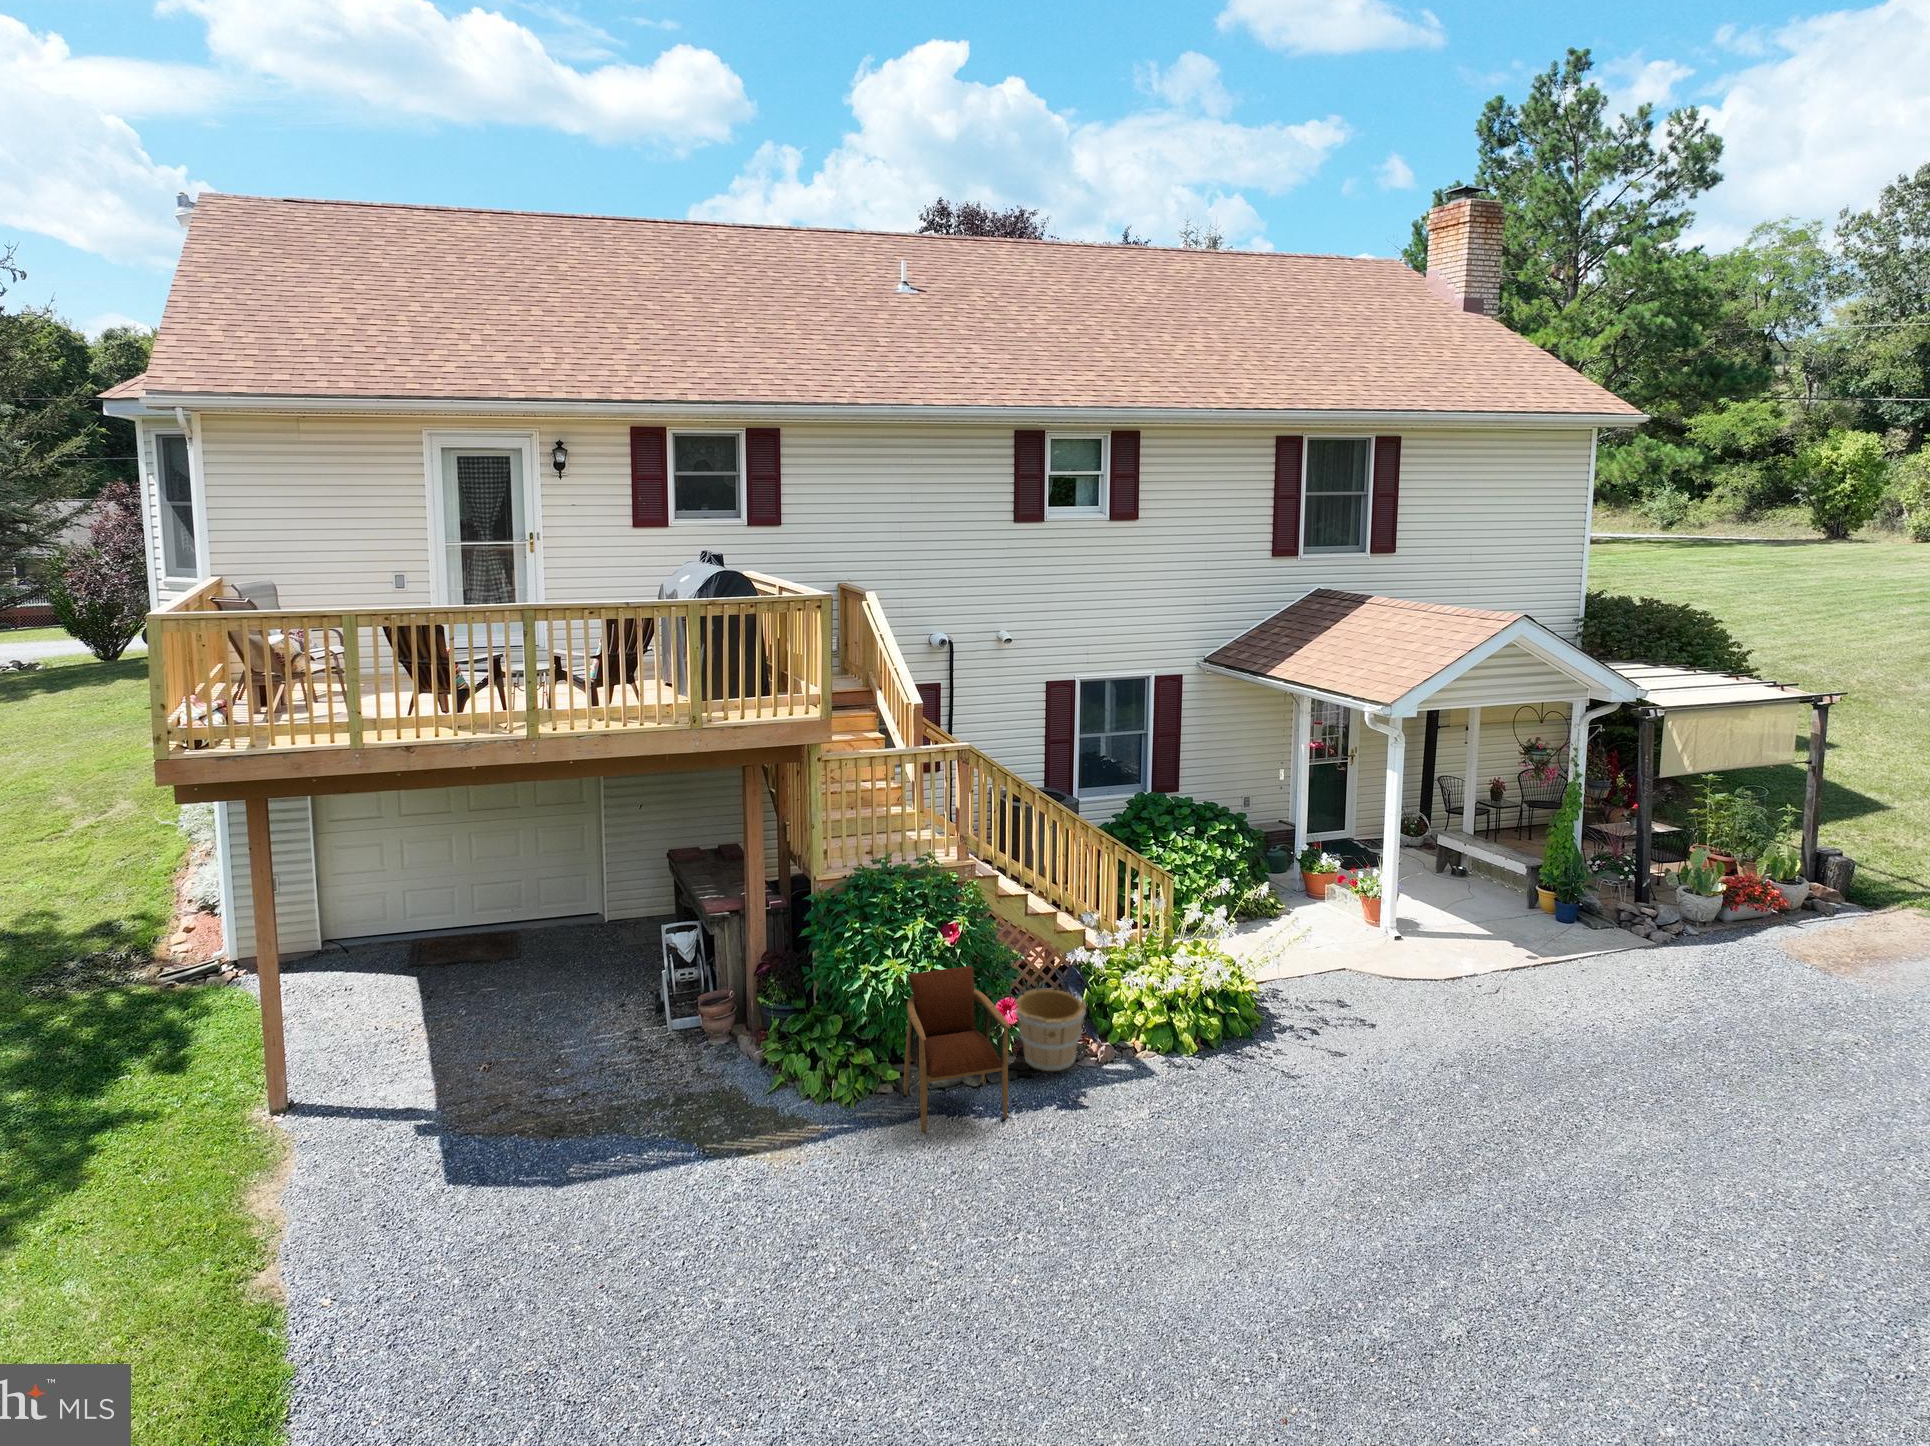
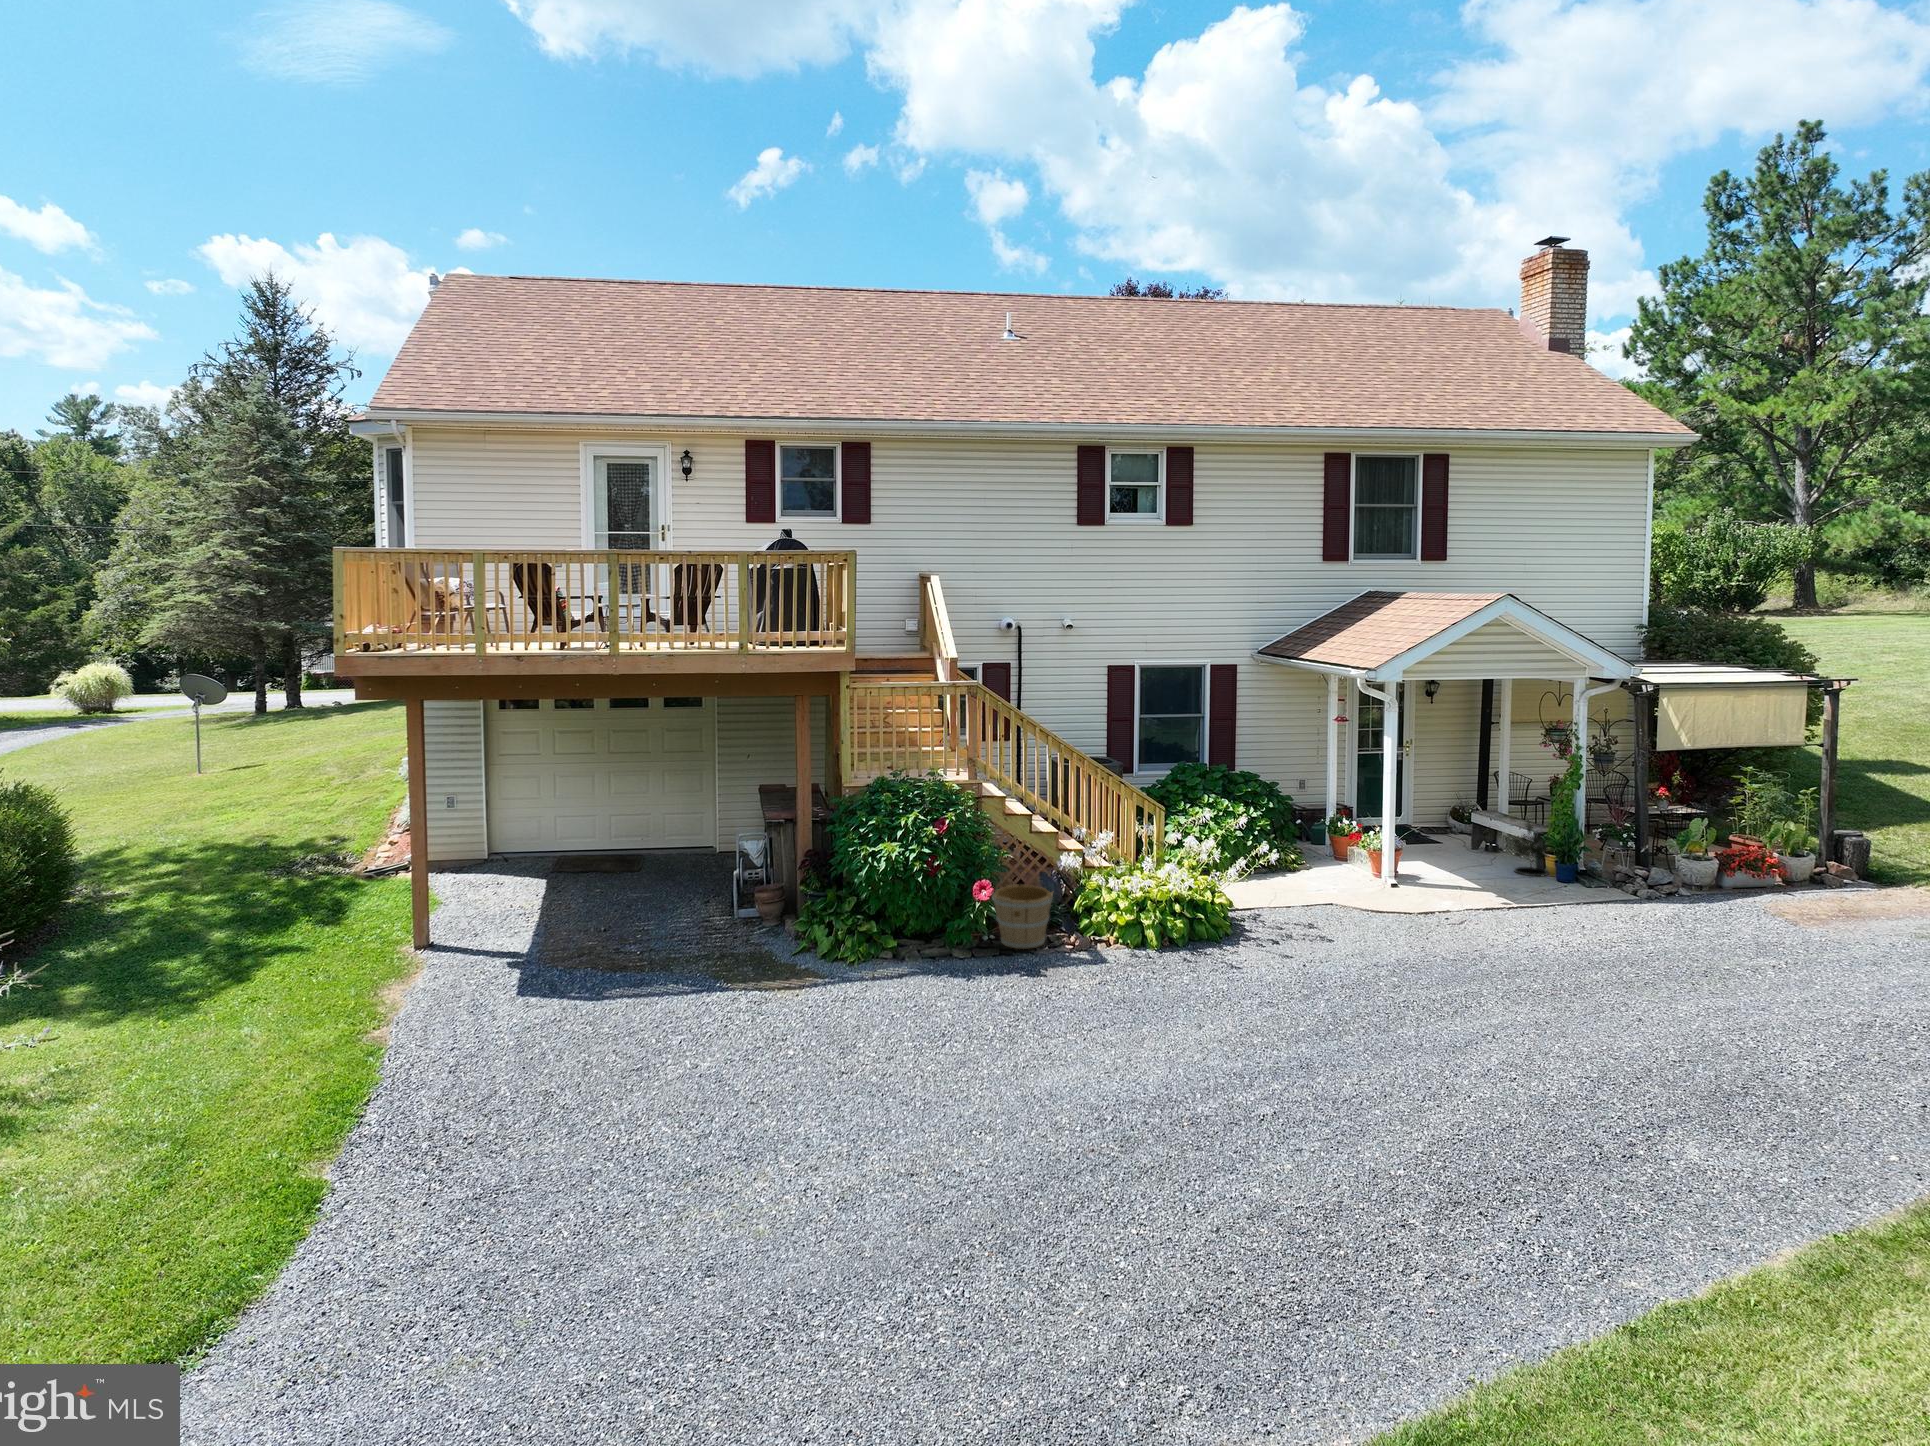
potted tree: none [1475,838,1520,899] -> present [1510,820,1549,876]
armchair: present [904,966,1011,1133] -> none [884,848,962,973]

